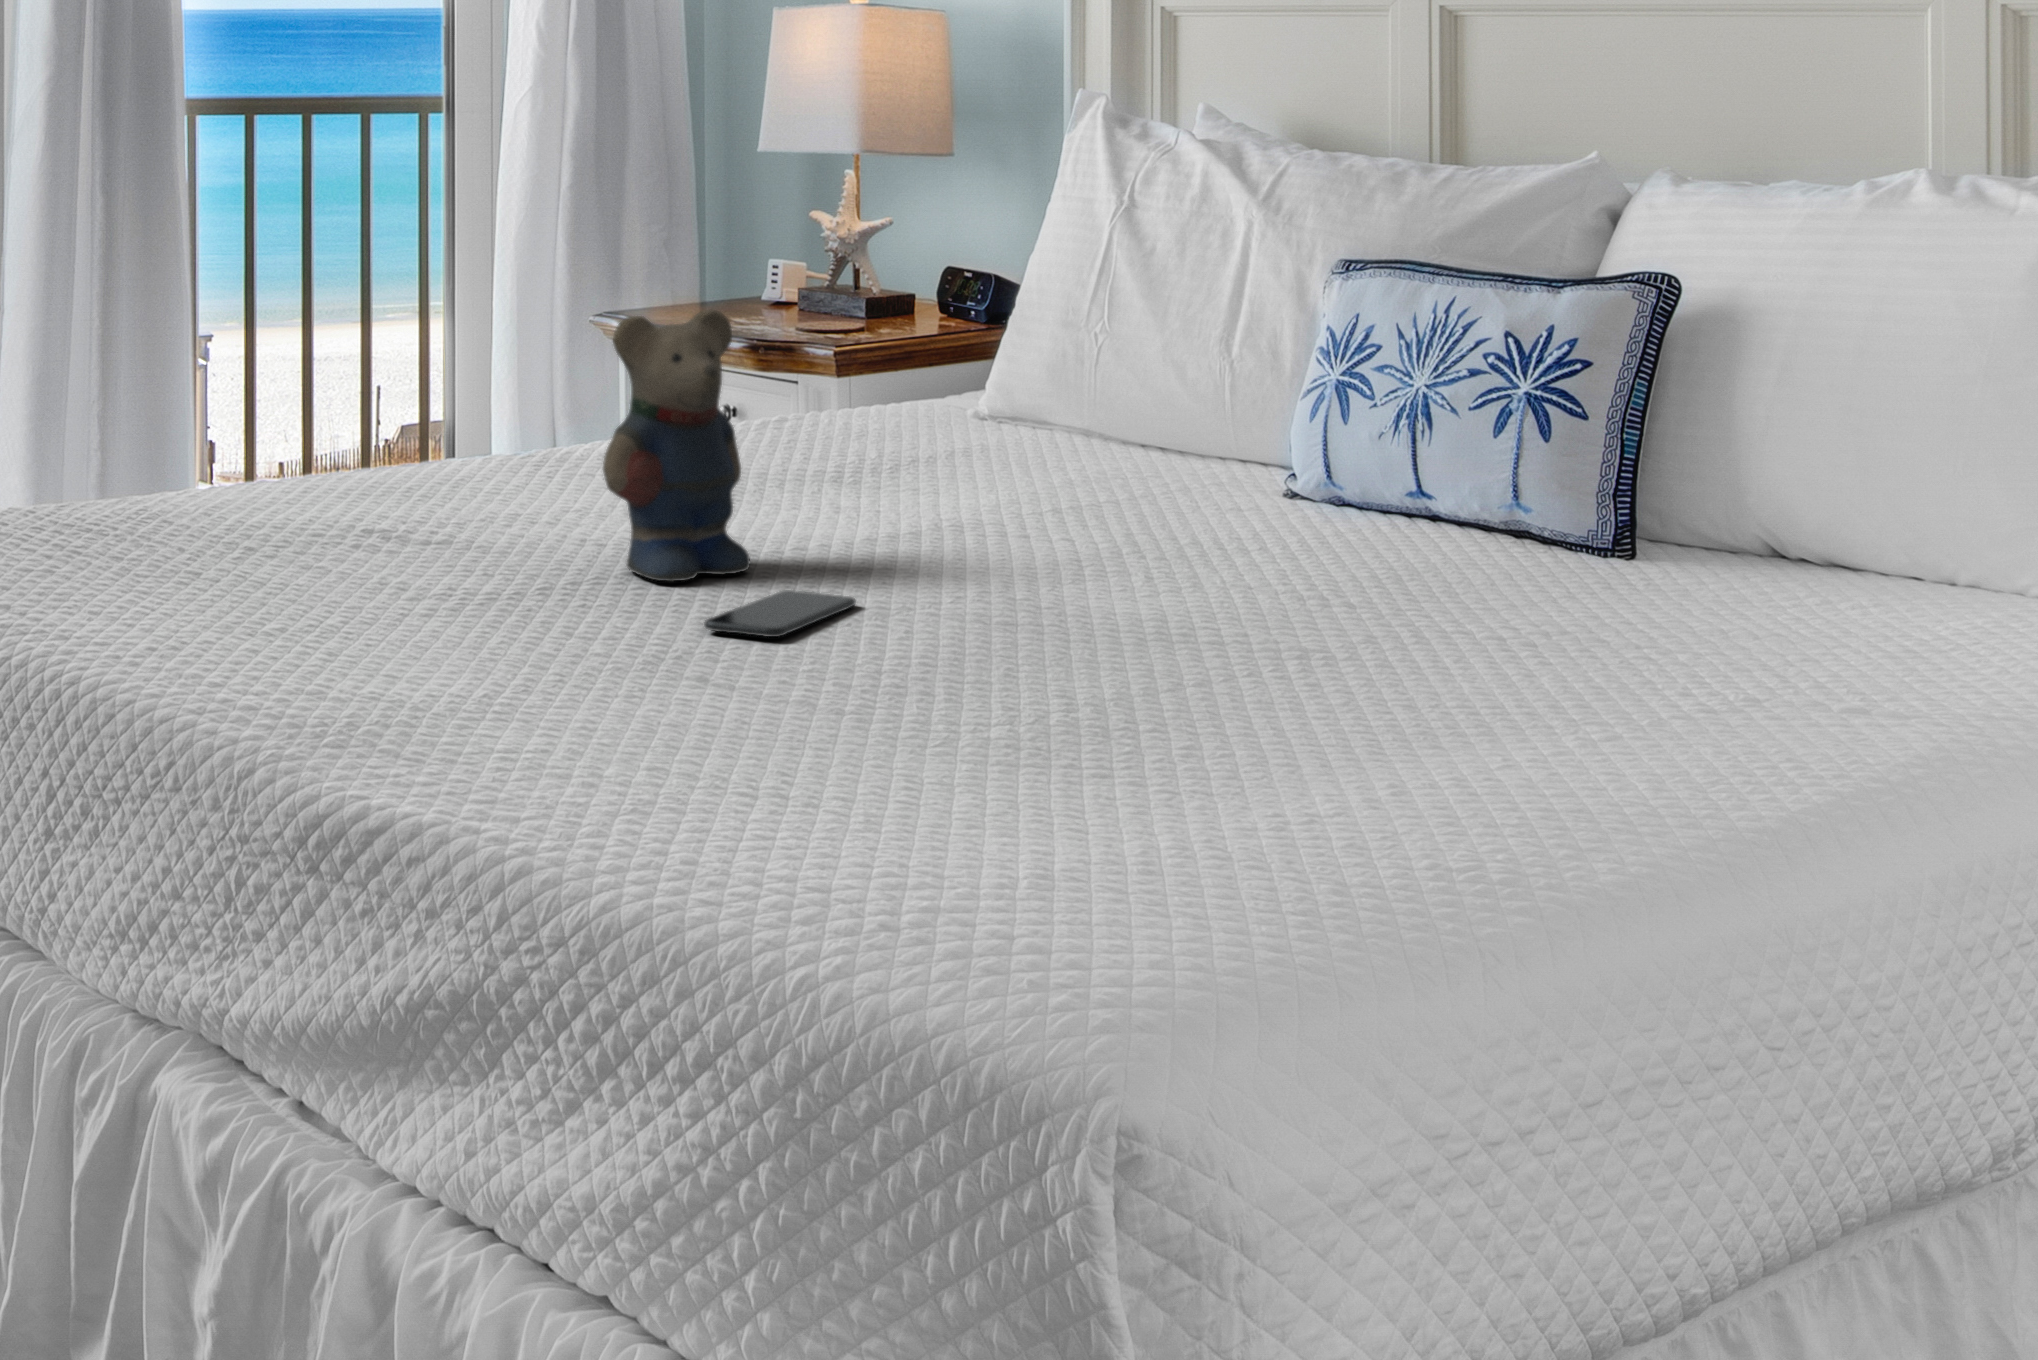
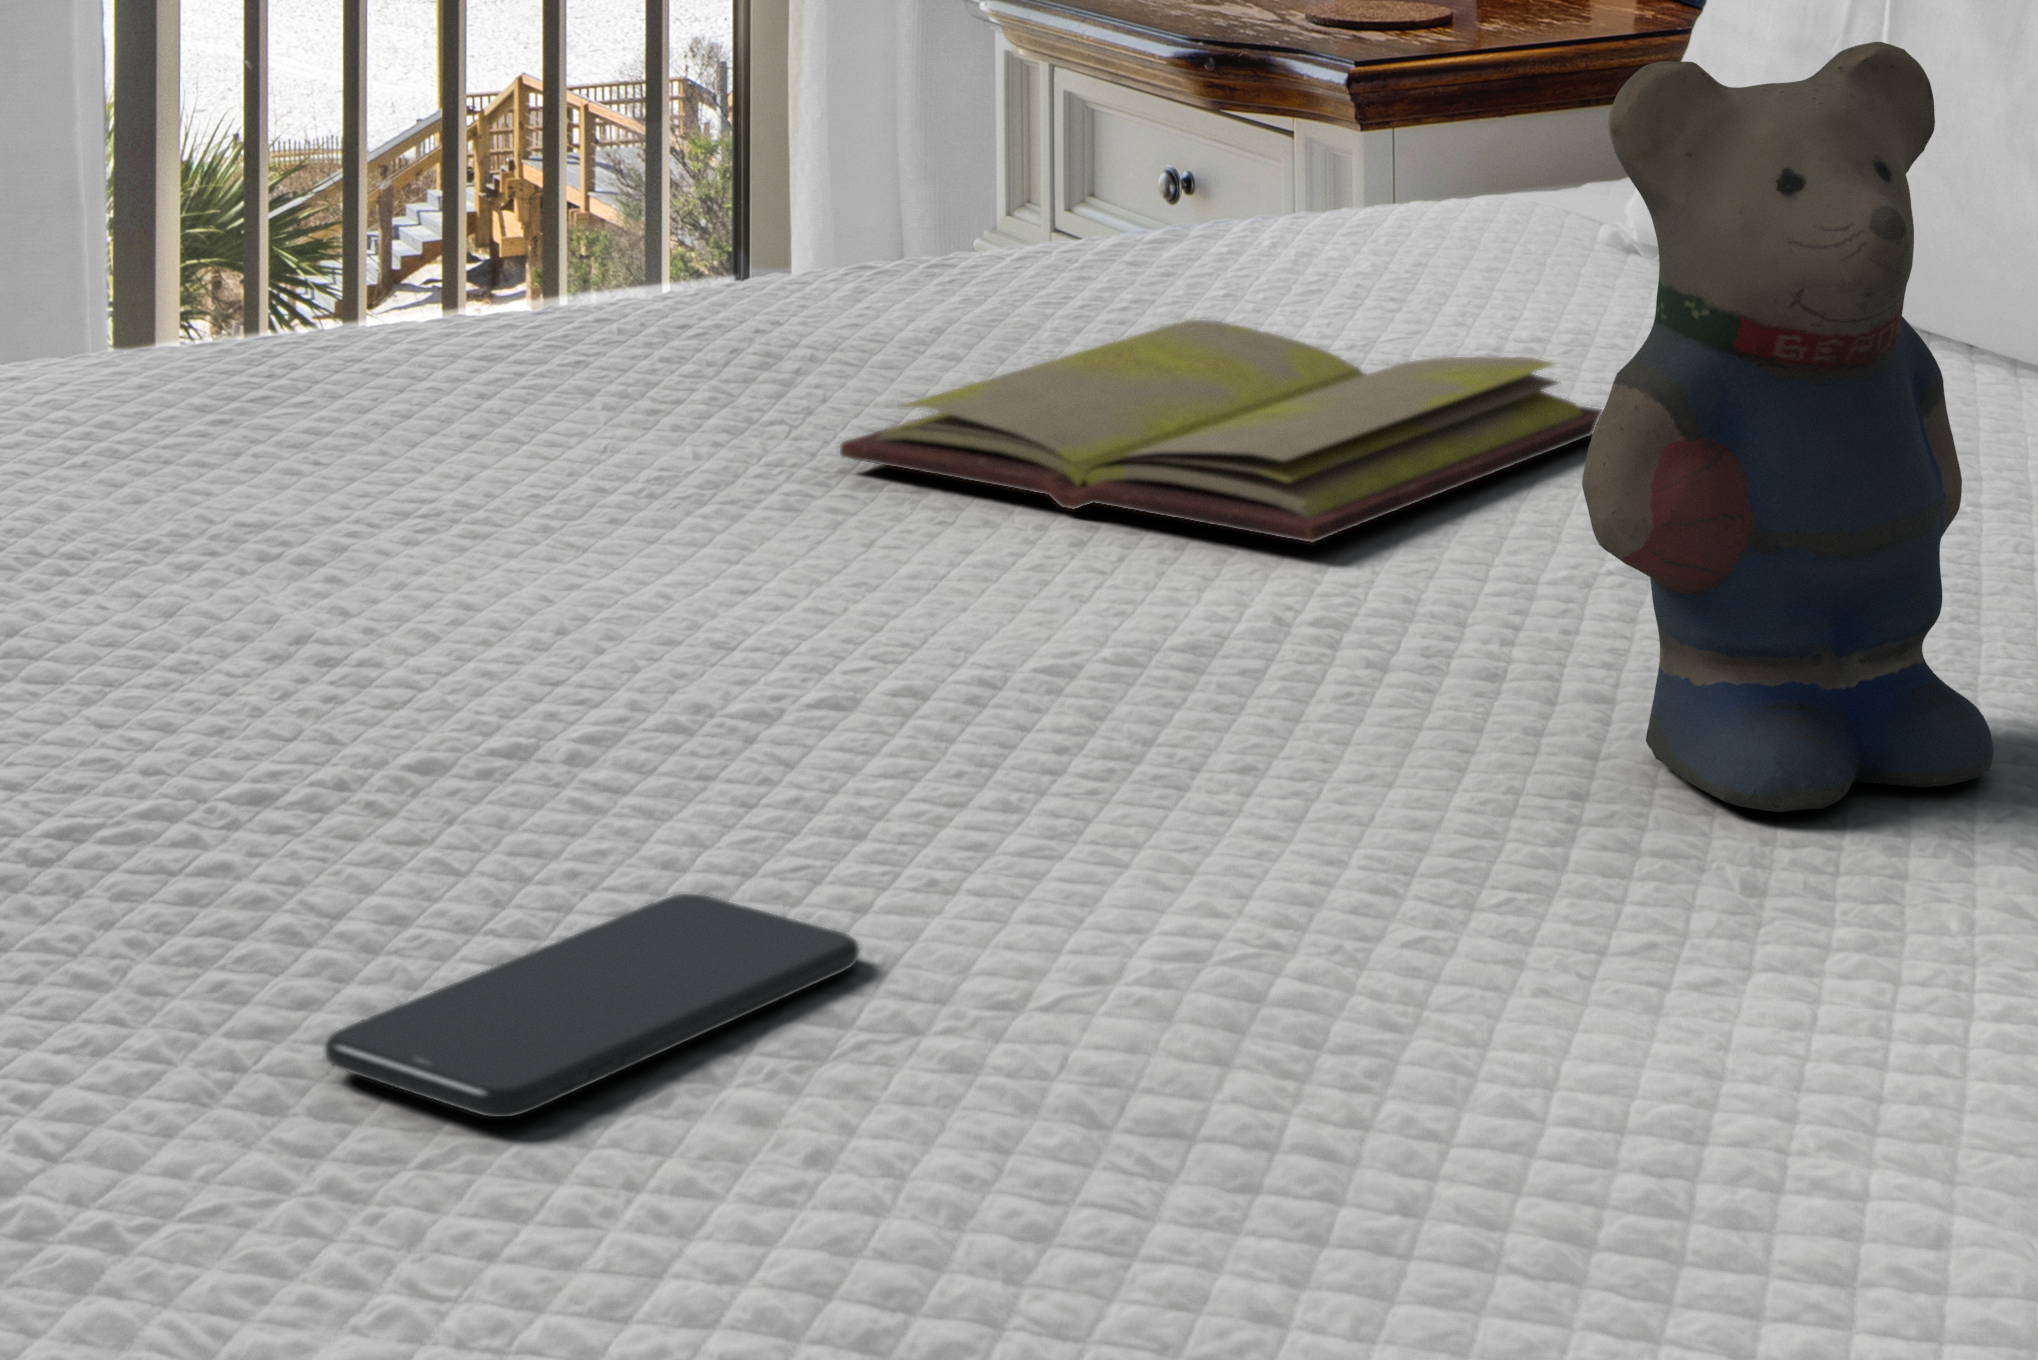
teddy bear: present [603,309,750,582] -> present [1582,42,1993,812]
diary: none [724,435,1022,502] -> present [840,319,1602,542]

